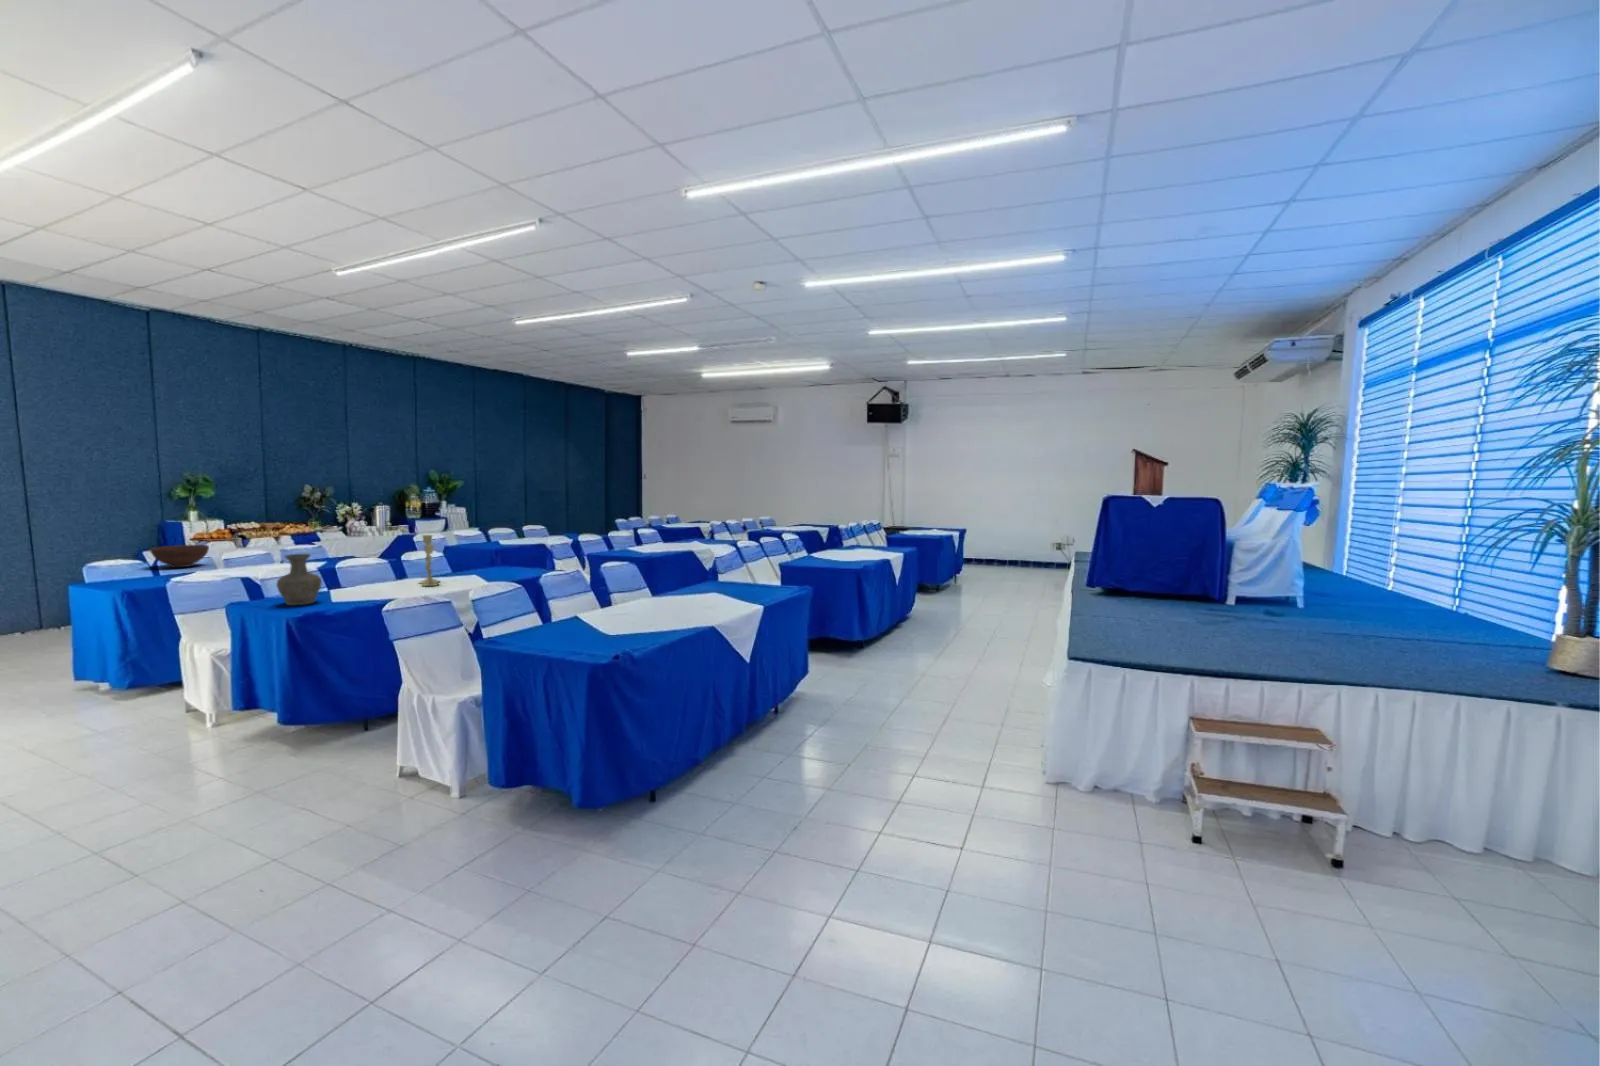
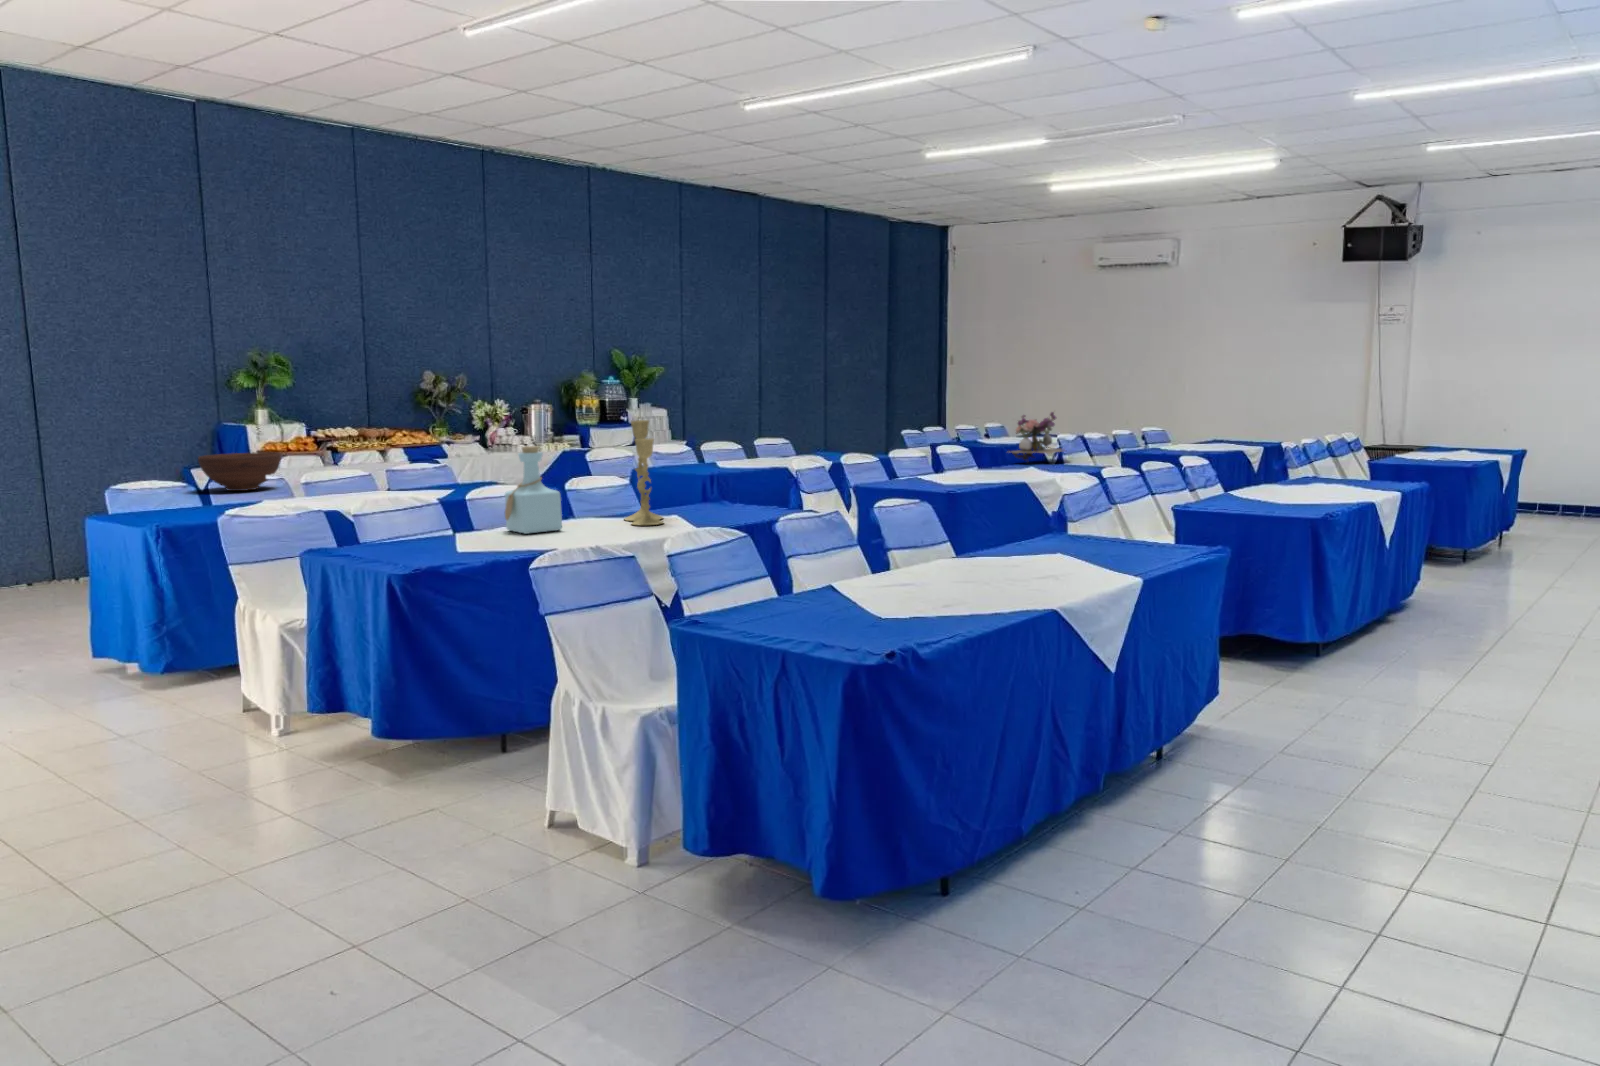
flower arrangement: none [637,518,666,543] -> present [1009,412,1065,461]
bottle: none [350,550,383,593] -> present [505,446,562,534]
vase: present [277,554,322,605] -> none [381,448,458,551]

